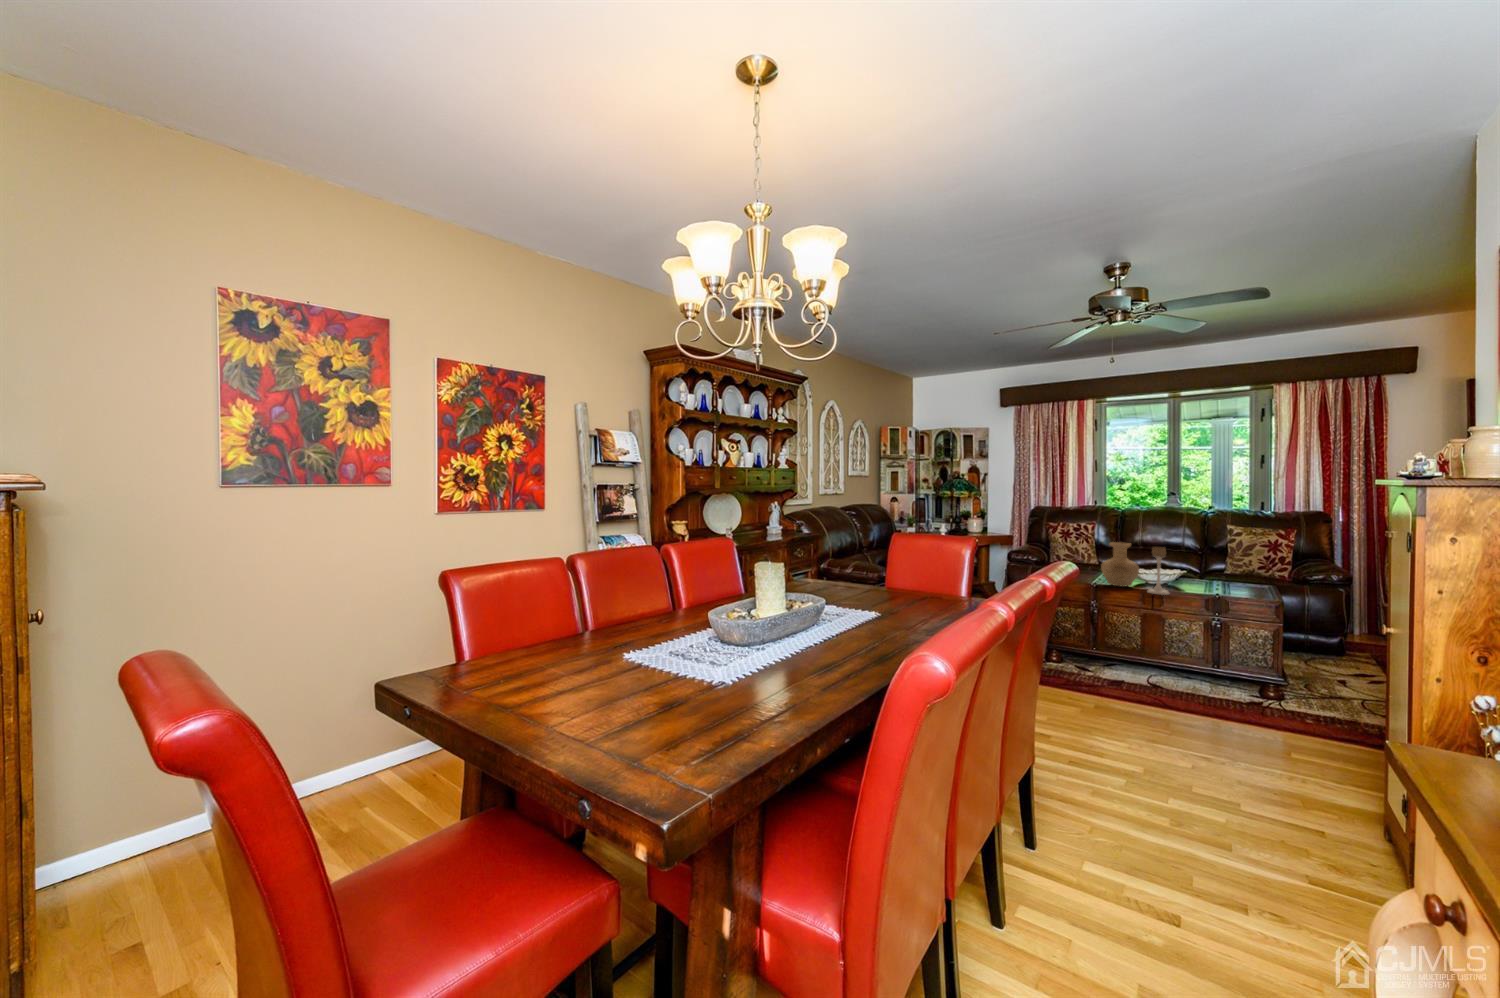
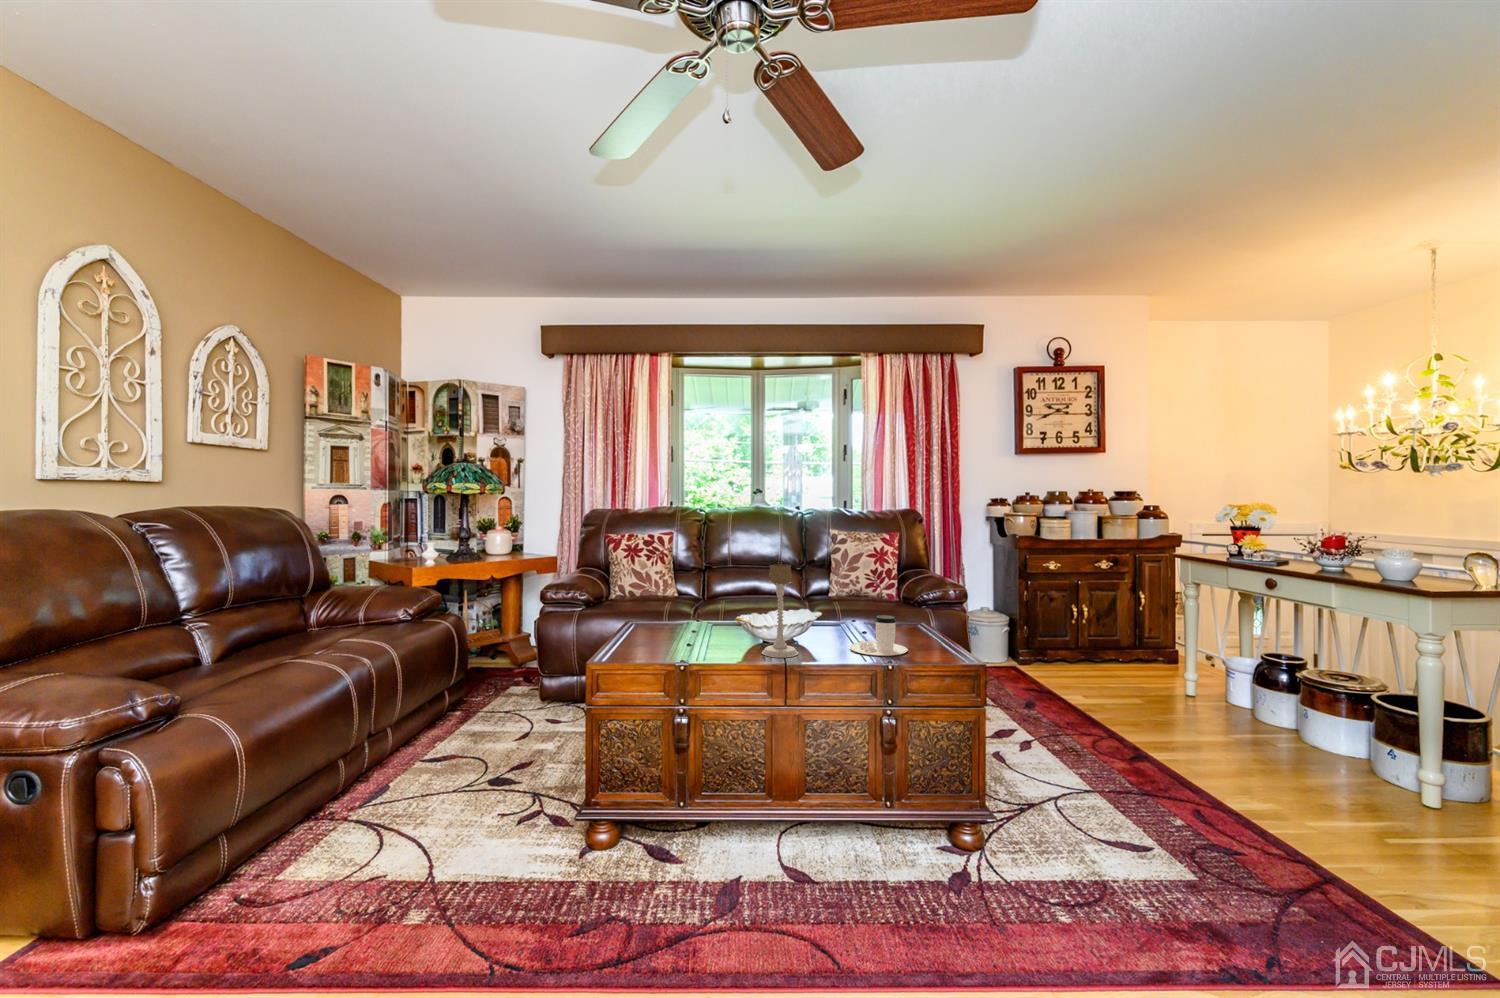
vase: present [1101,542,1139,586] -> none [685,560,746,645]
coffee cup: none [1207,579,1249,601] -> present [849,615,907,656]

